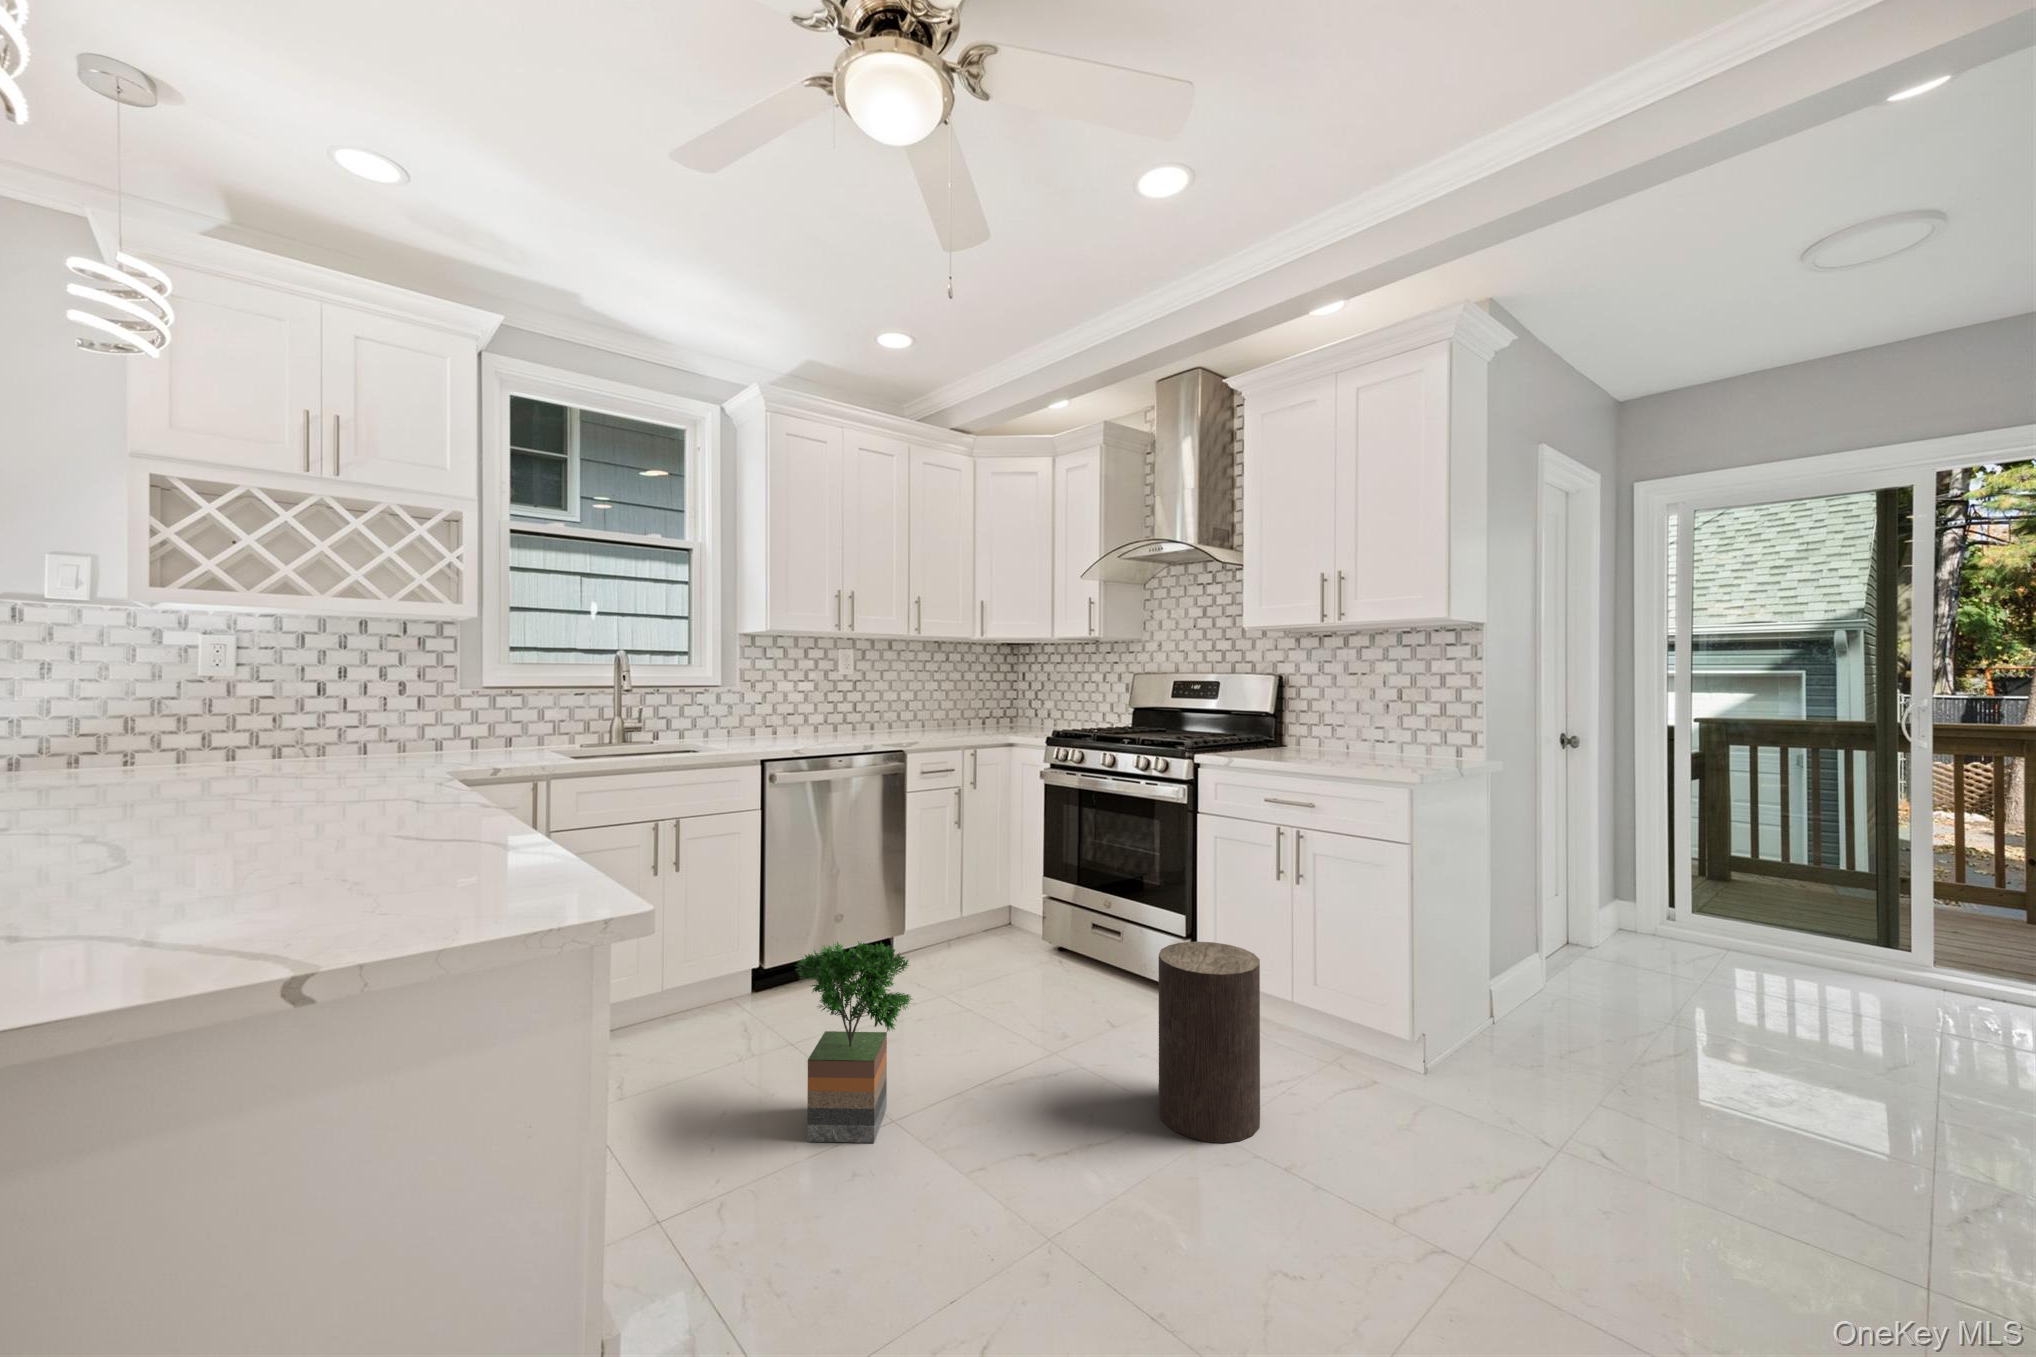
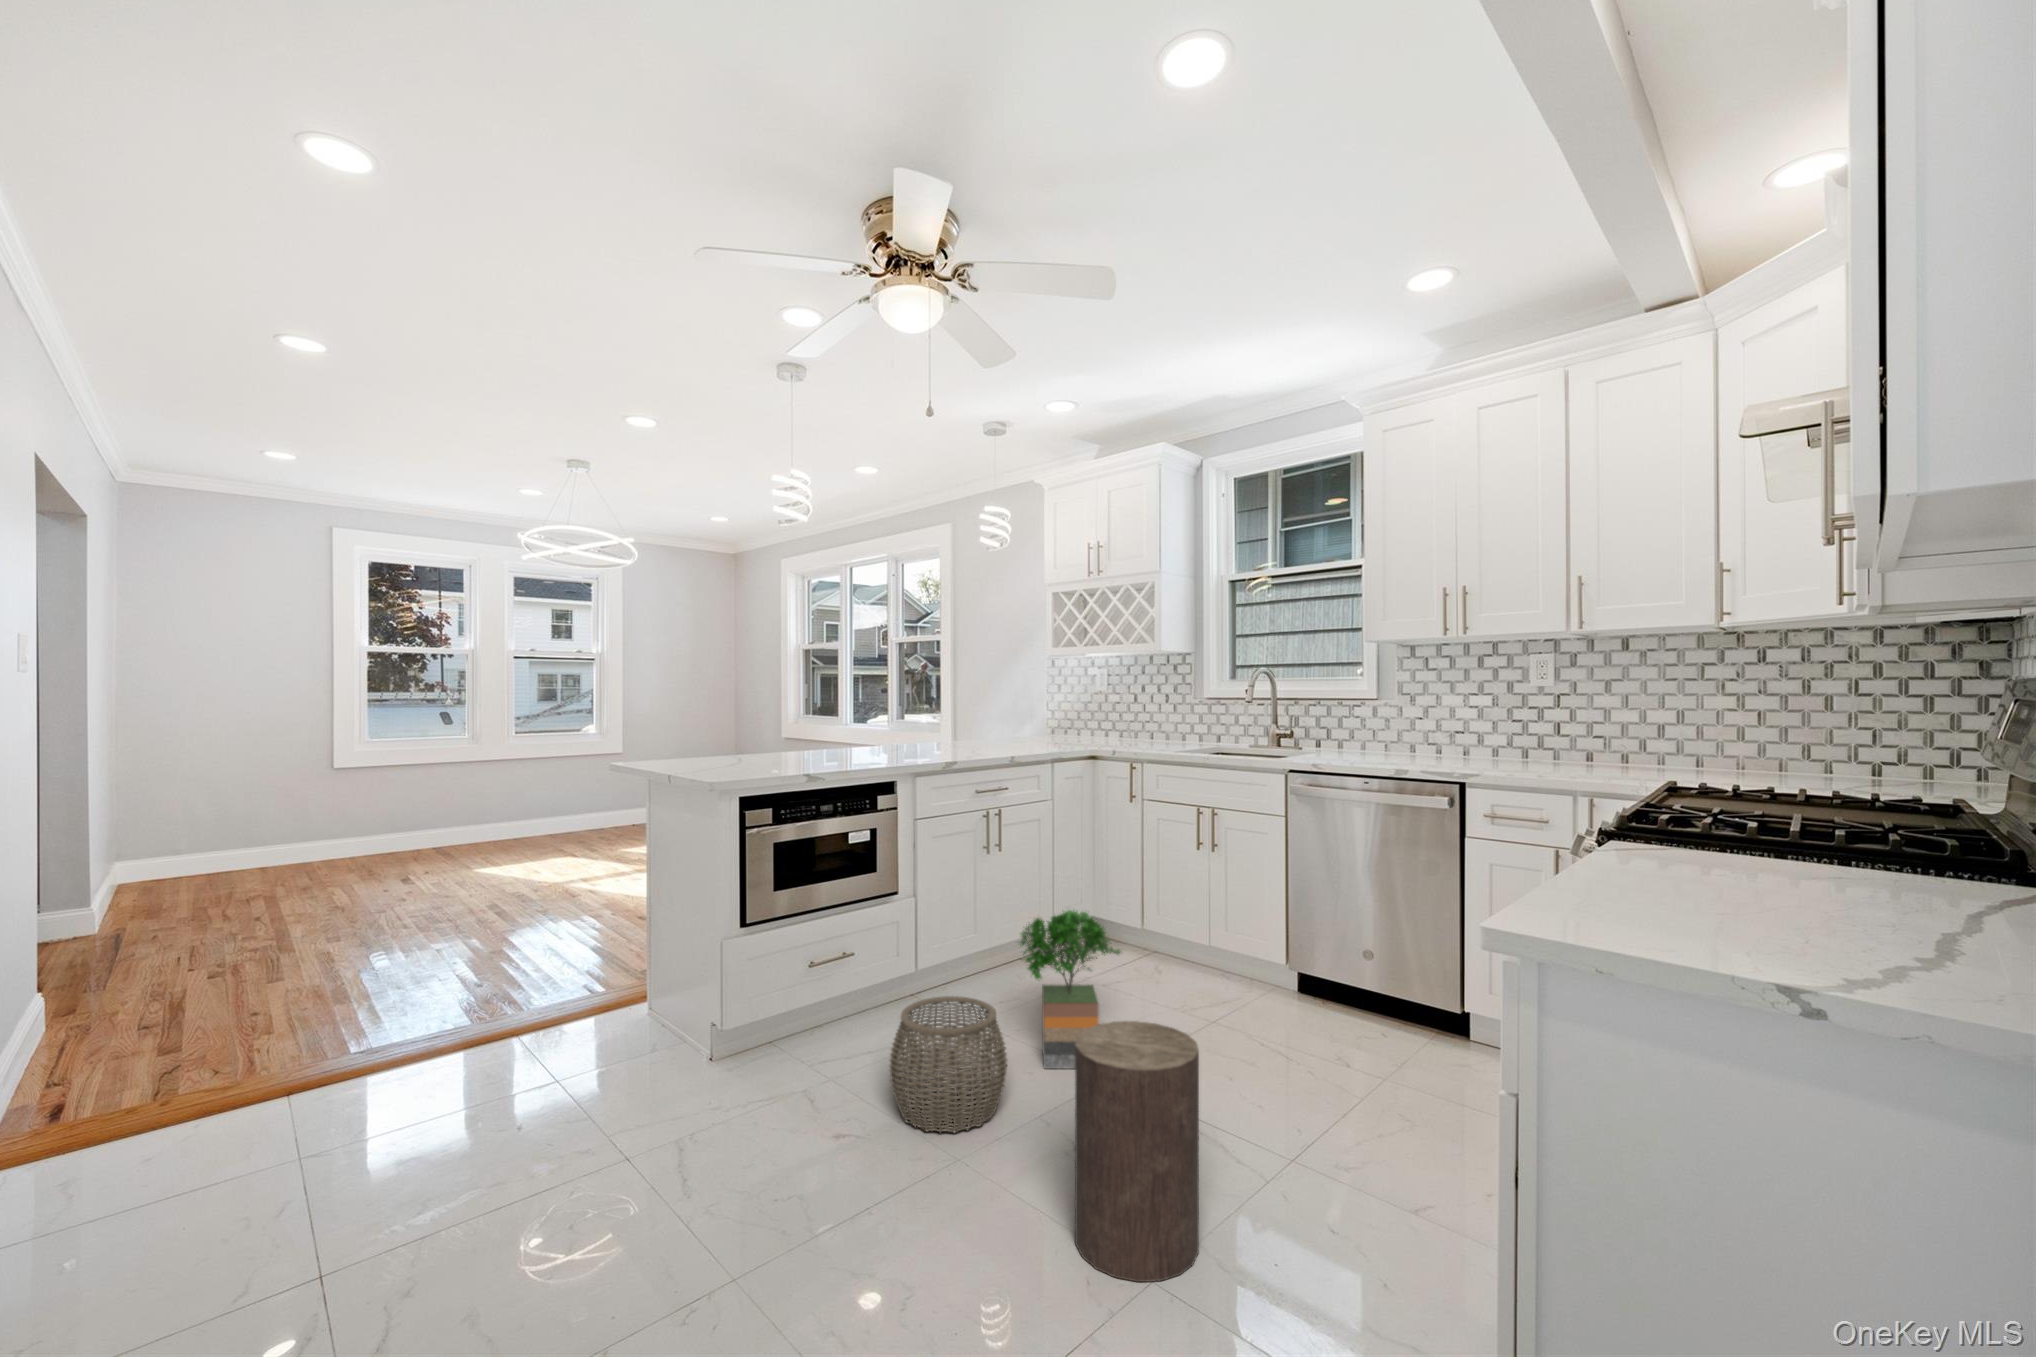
woven basket: none [902,1061,1056,1257] -> present [890,996,1007,1133]

